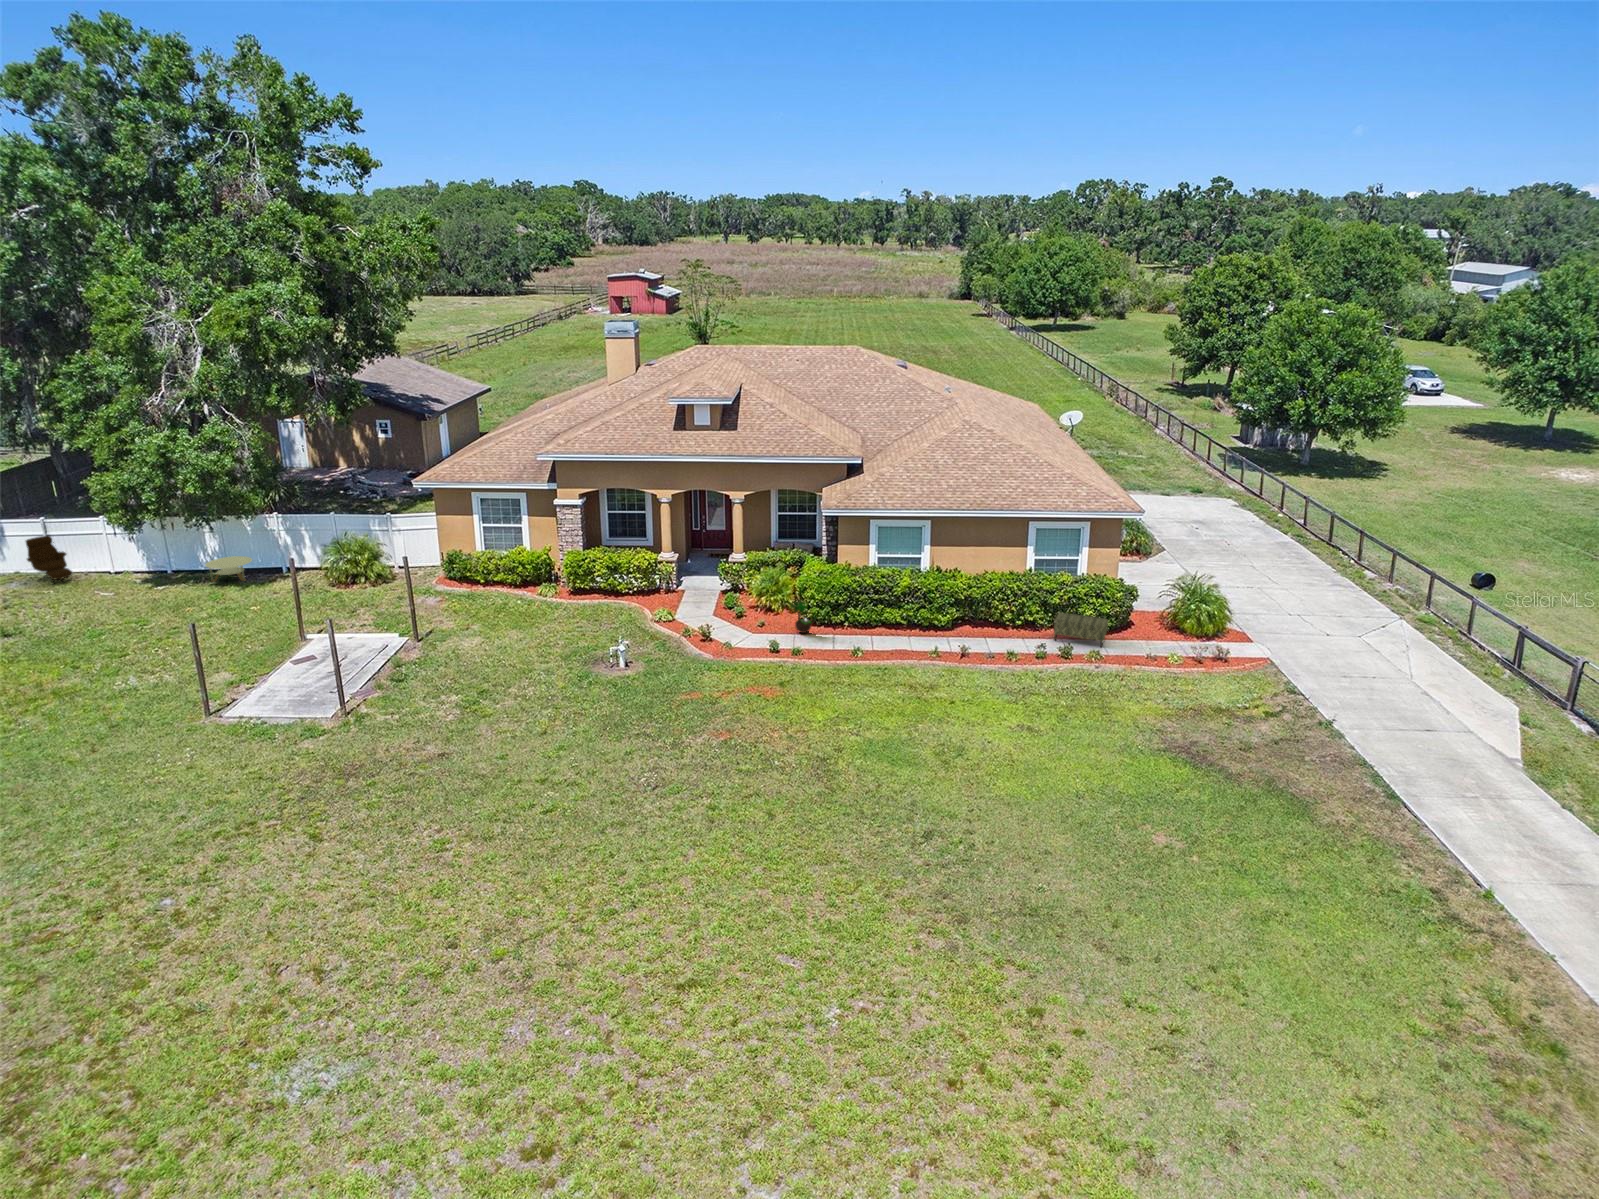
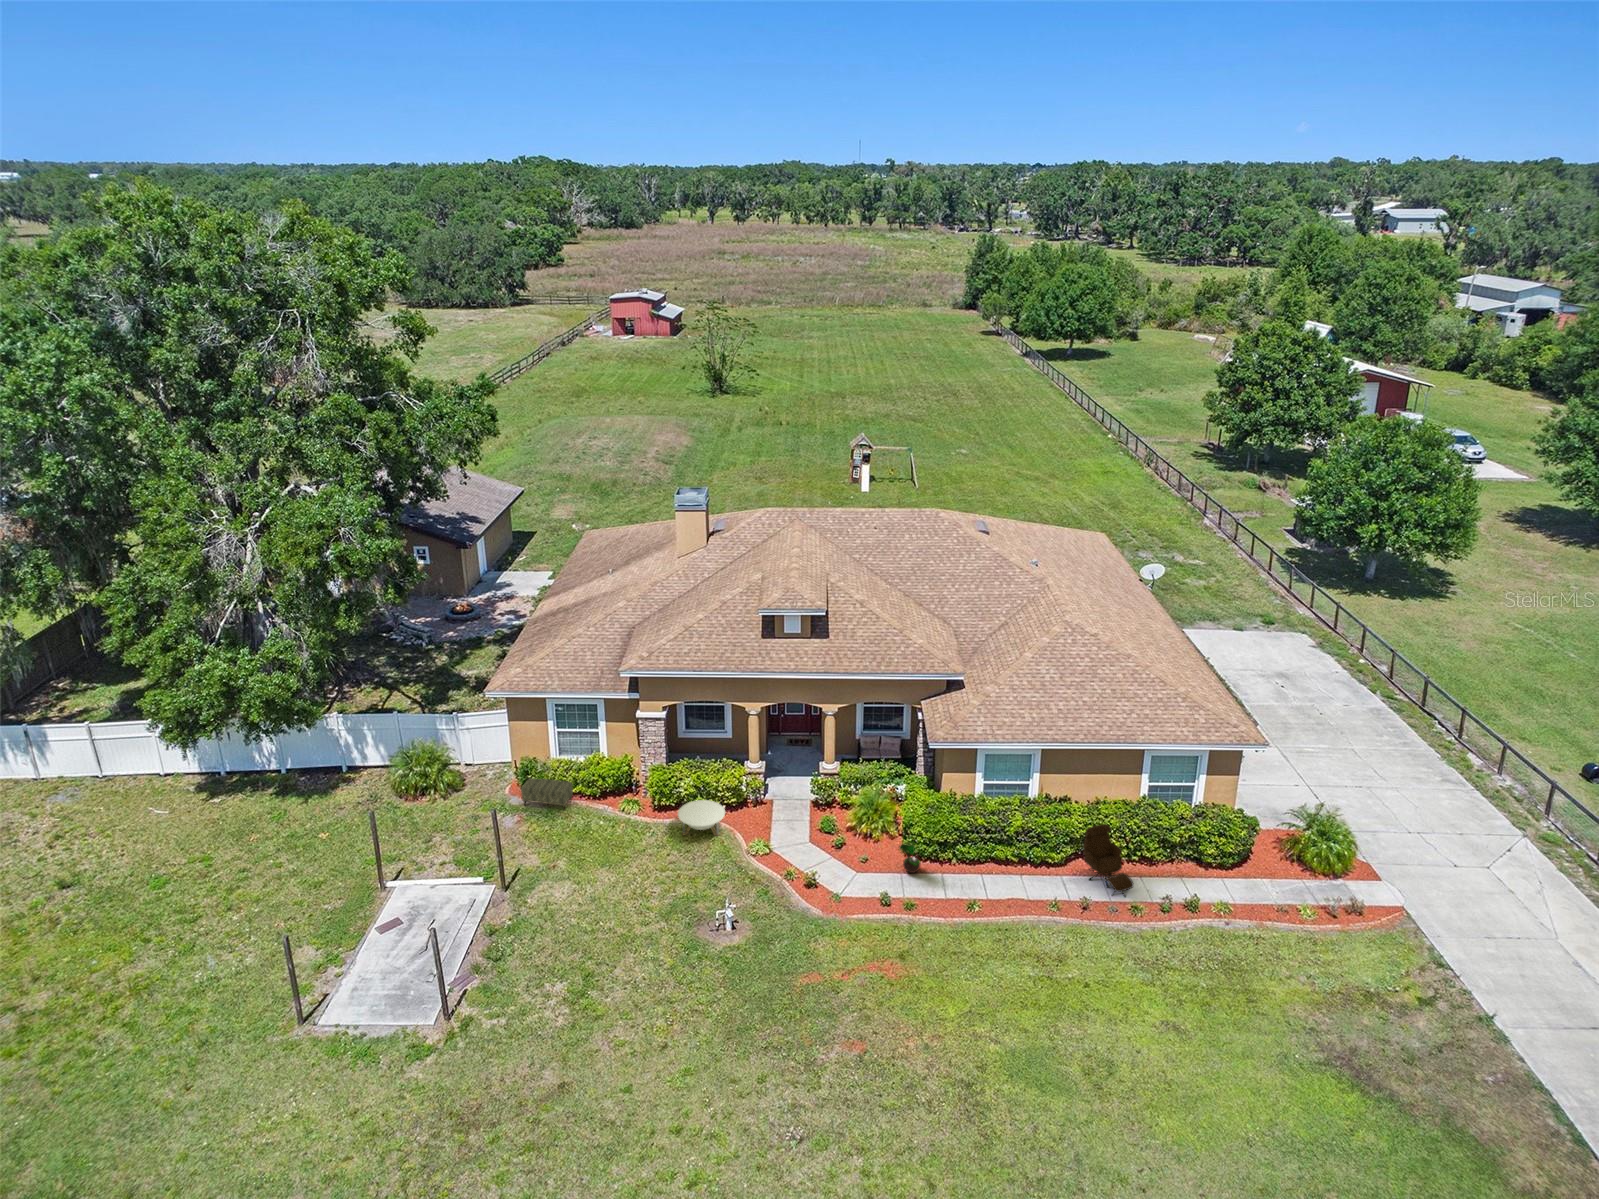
lounge chair: present [26,536,72,581] -> present [1083,824,1133,894]
round table: present [206,556,252,582] -> present [678,800,725,836]
bench: present [1054,613,1108,647] -> present [521,777,573,810]

